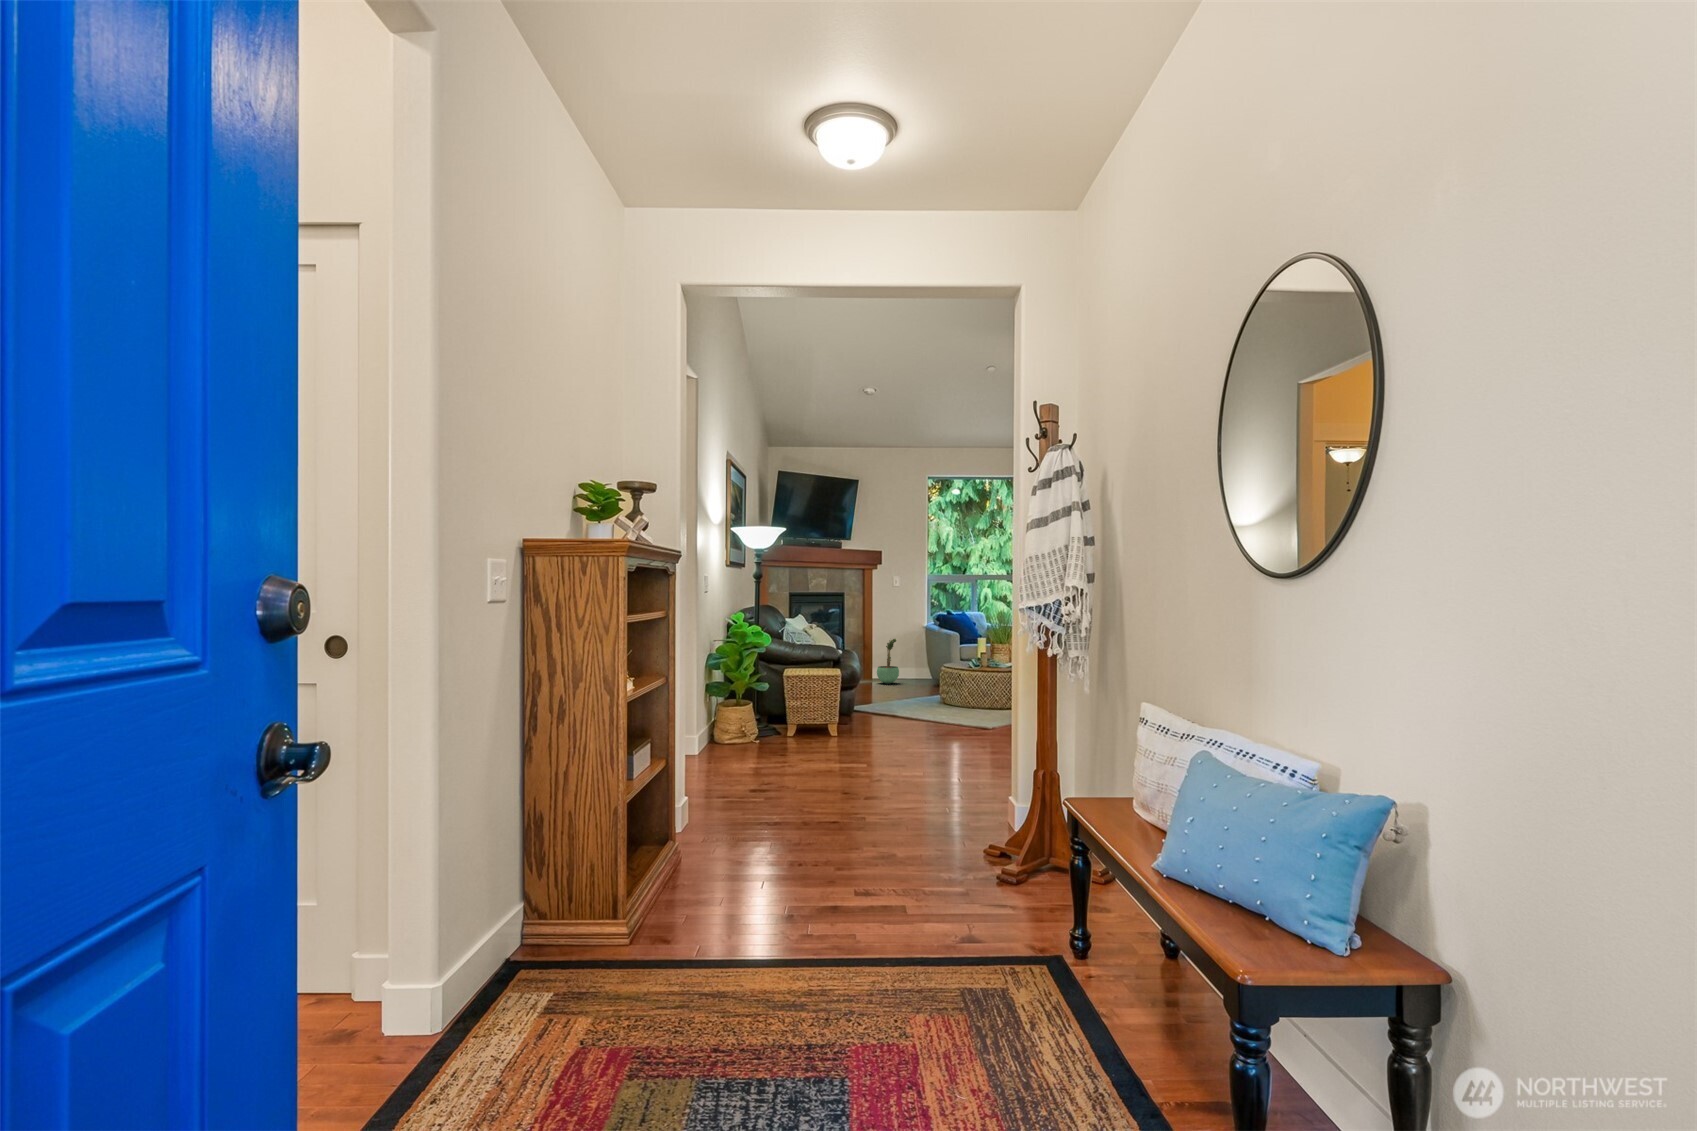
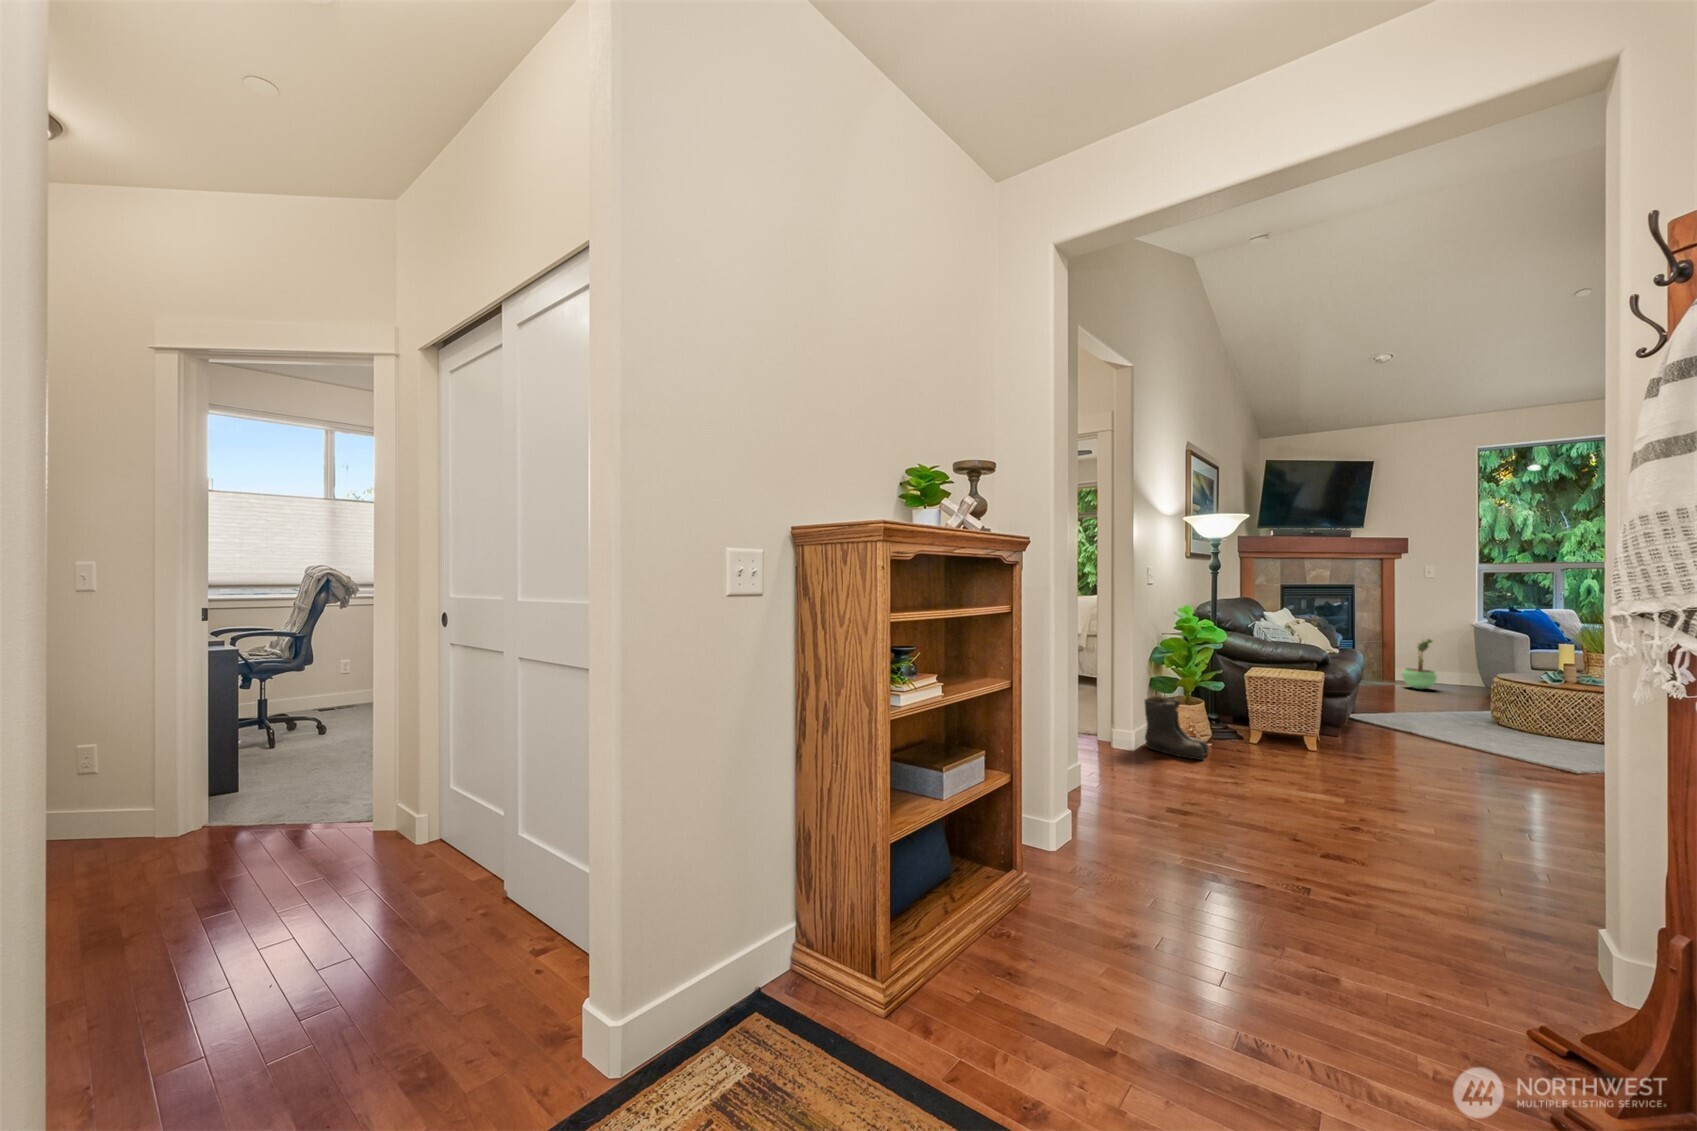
boots: none [706,702,761,756] -> present [1145,696,1209,760]

